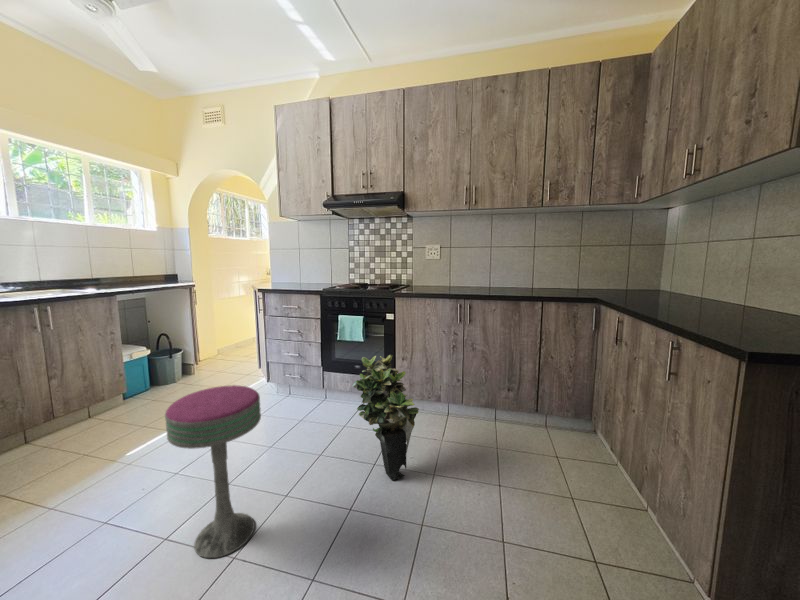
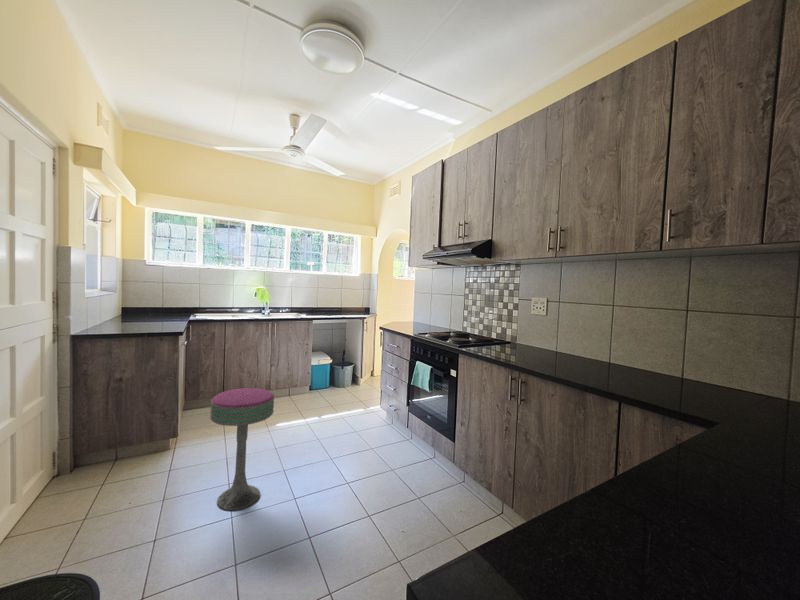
potted plant: present [352,355,419,481] -> none [348,402,410,540]

